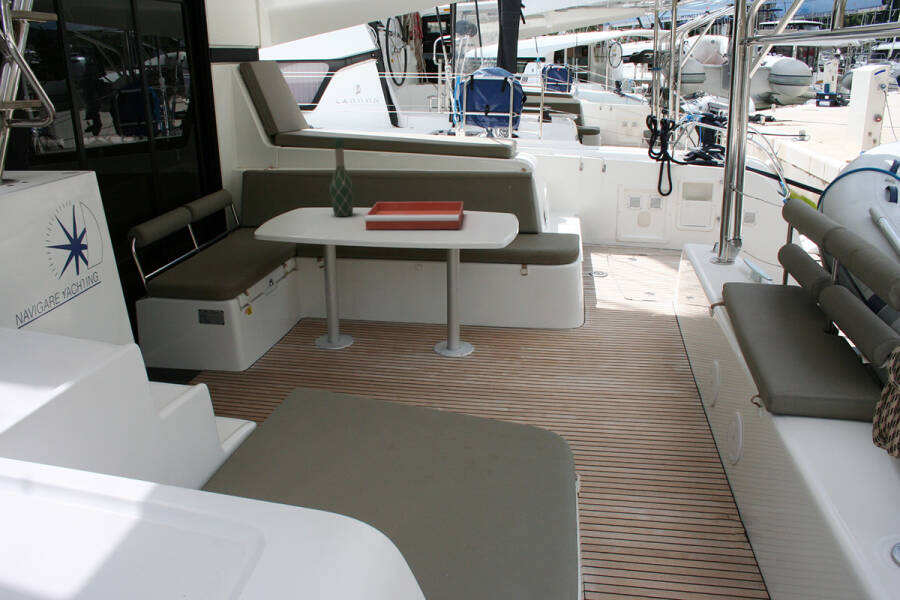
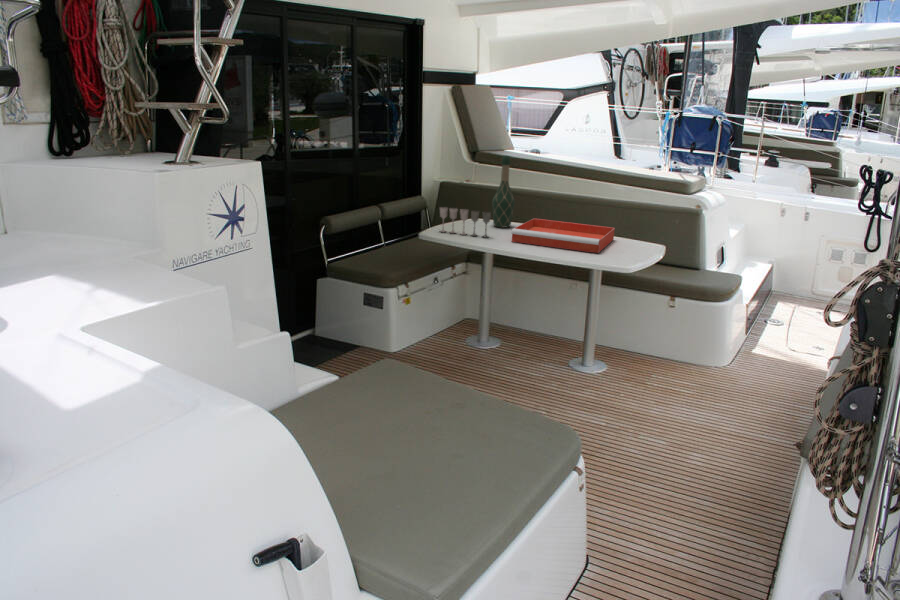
wine glass: none [278,201,340,230] -> present [440,207,491,237]

